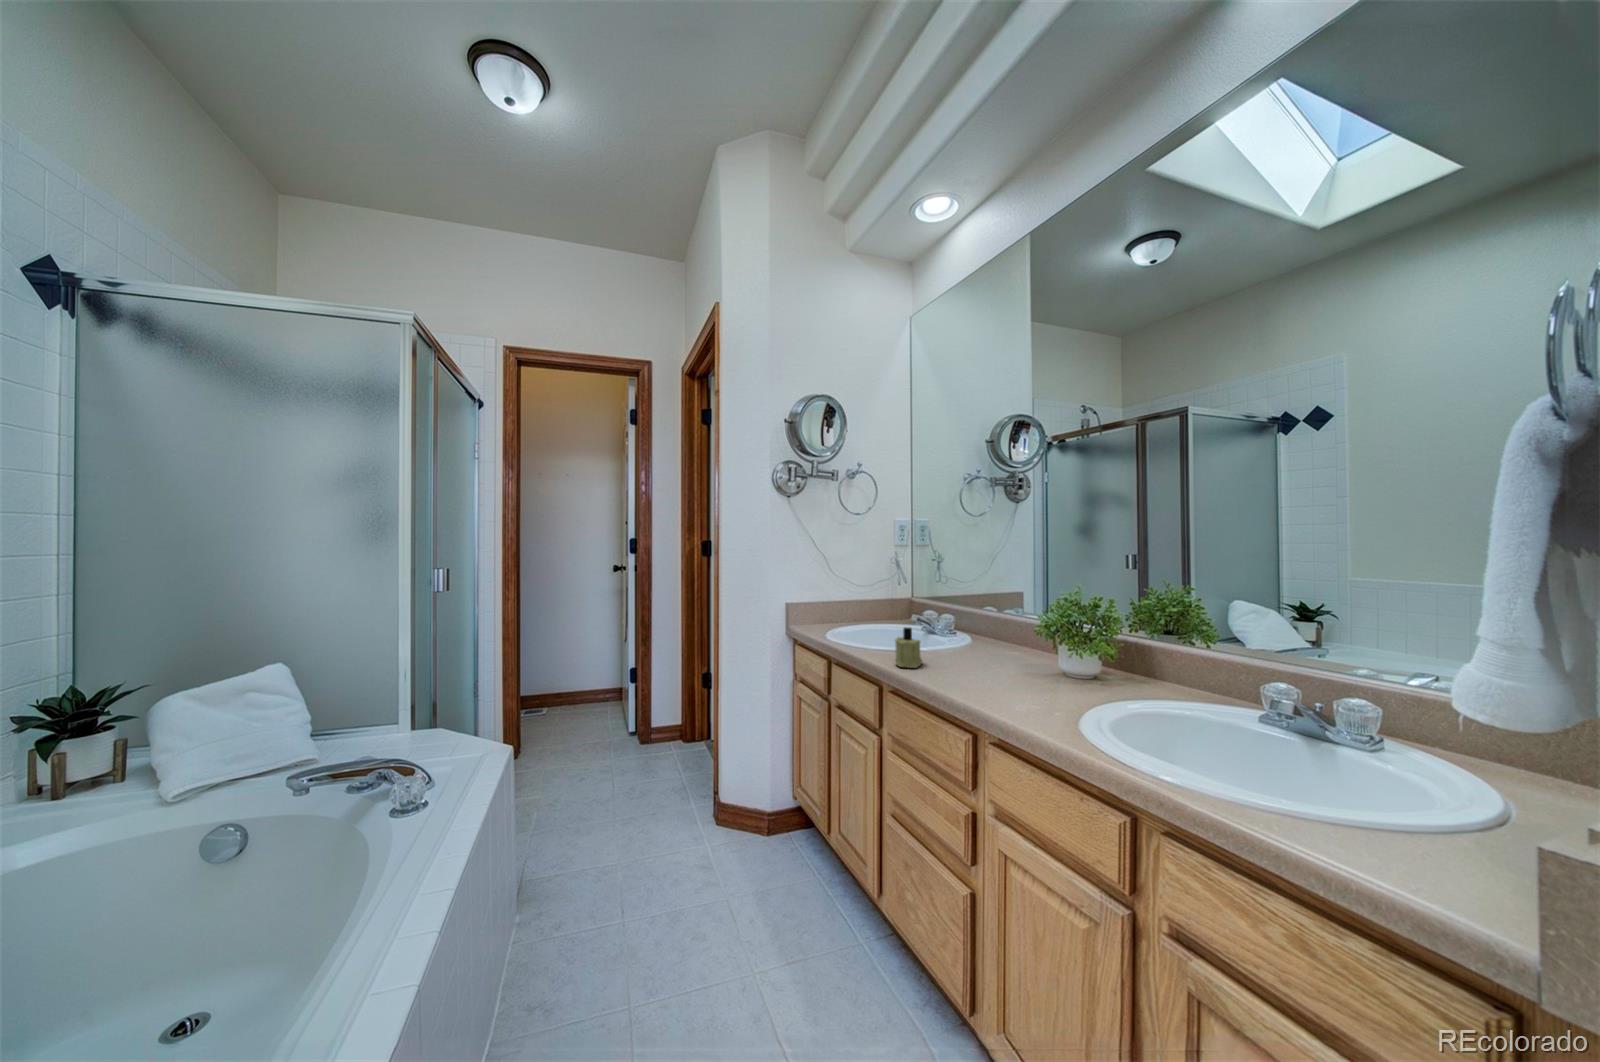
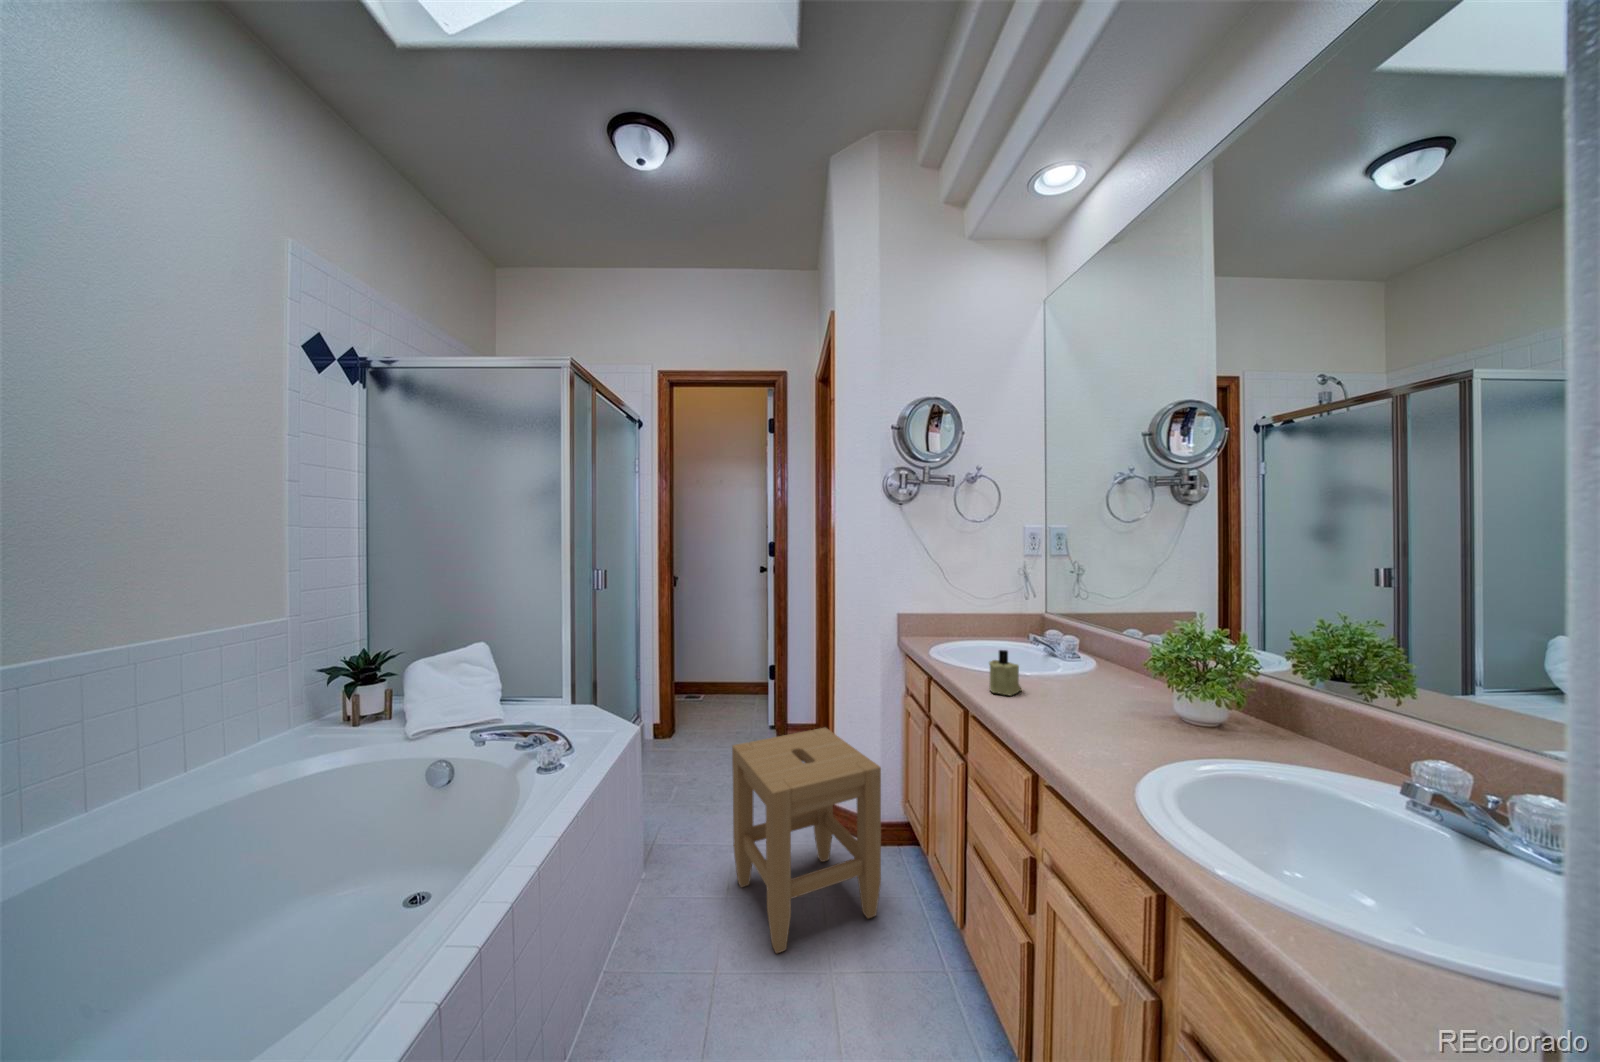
stool: none [625,724,787,964] -> present [732,728,881,953]

